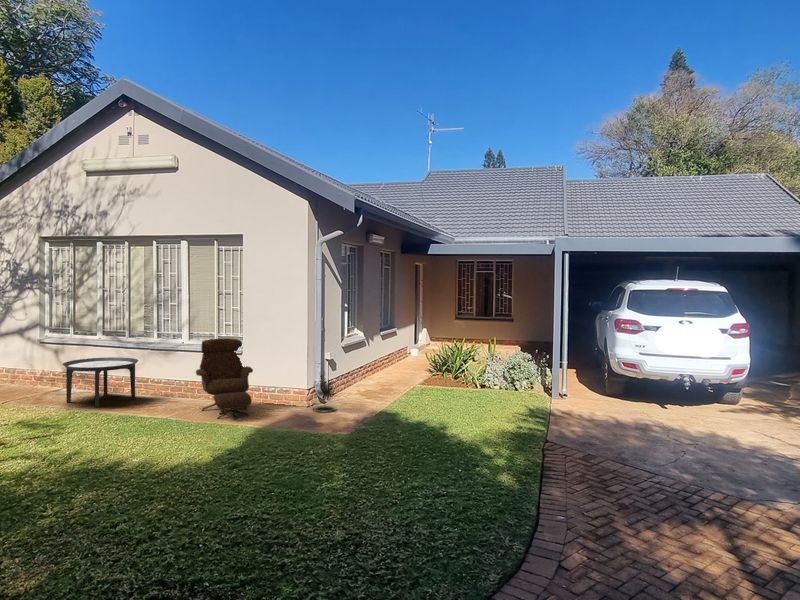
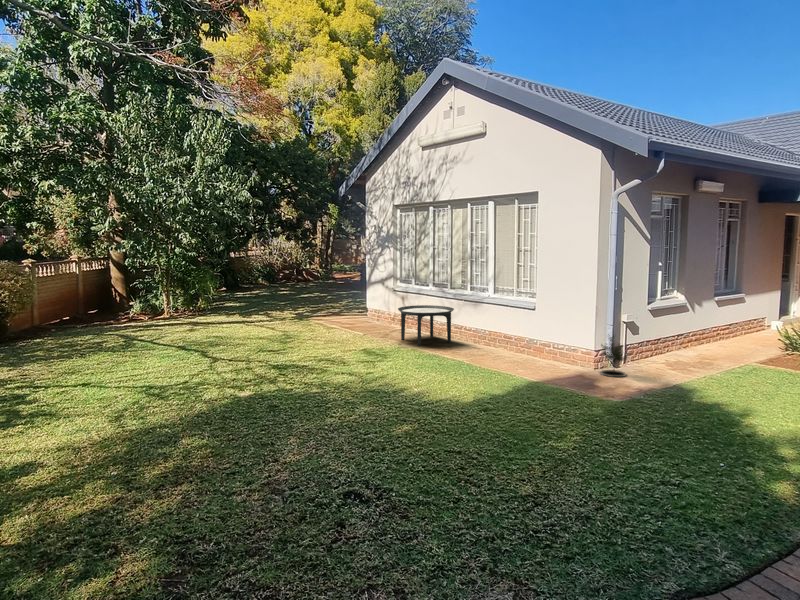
lounge chair: present [196,338,253,419] -> none [491,294,545,371]

